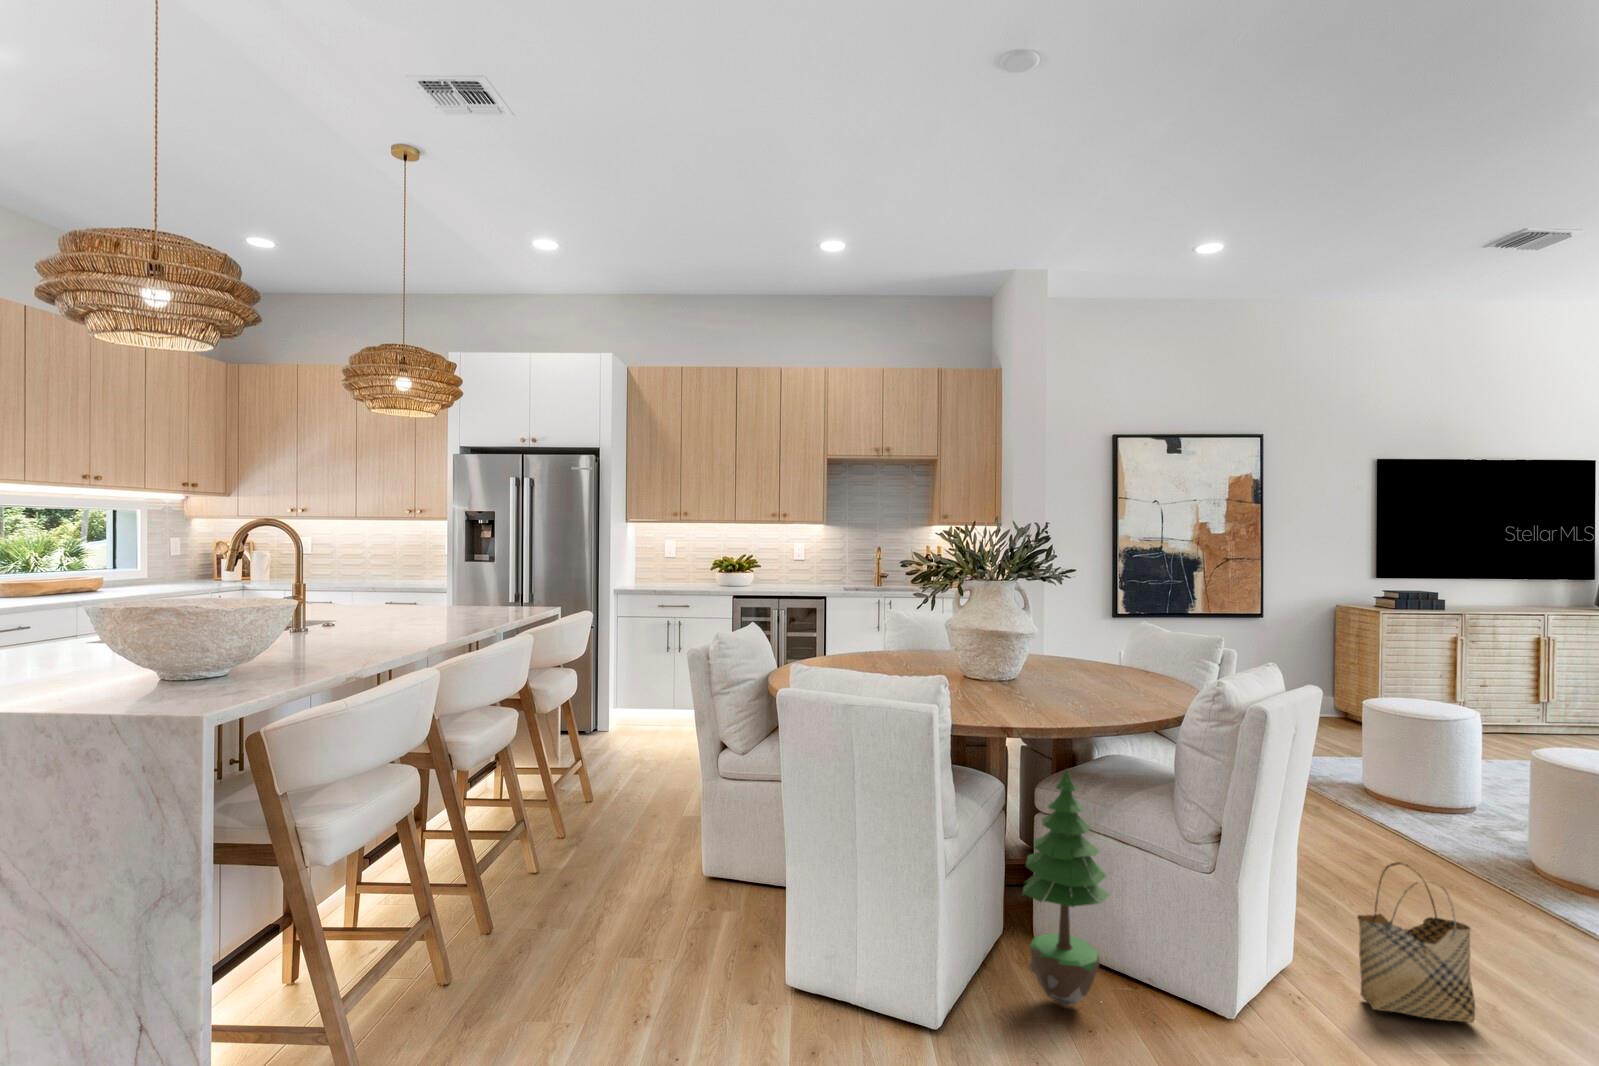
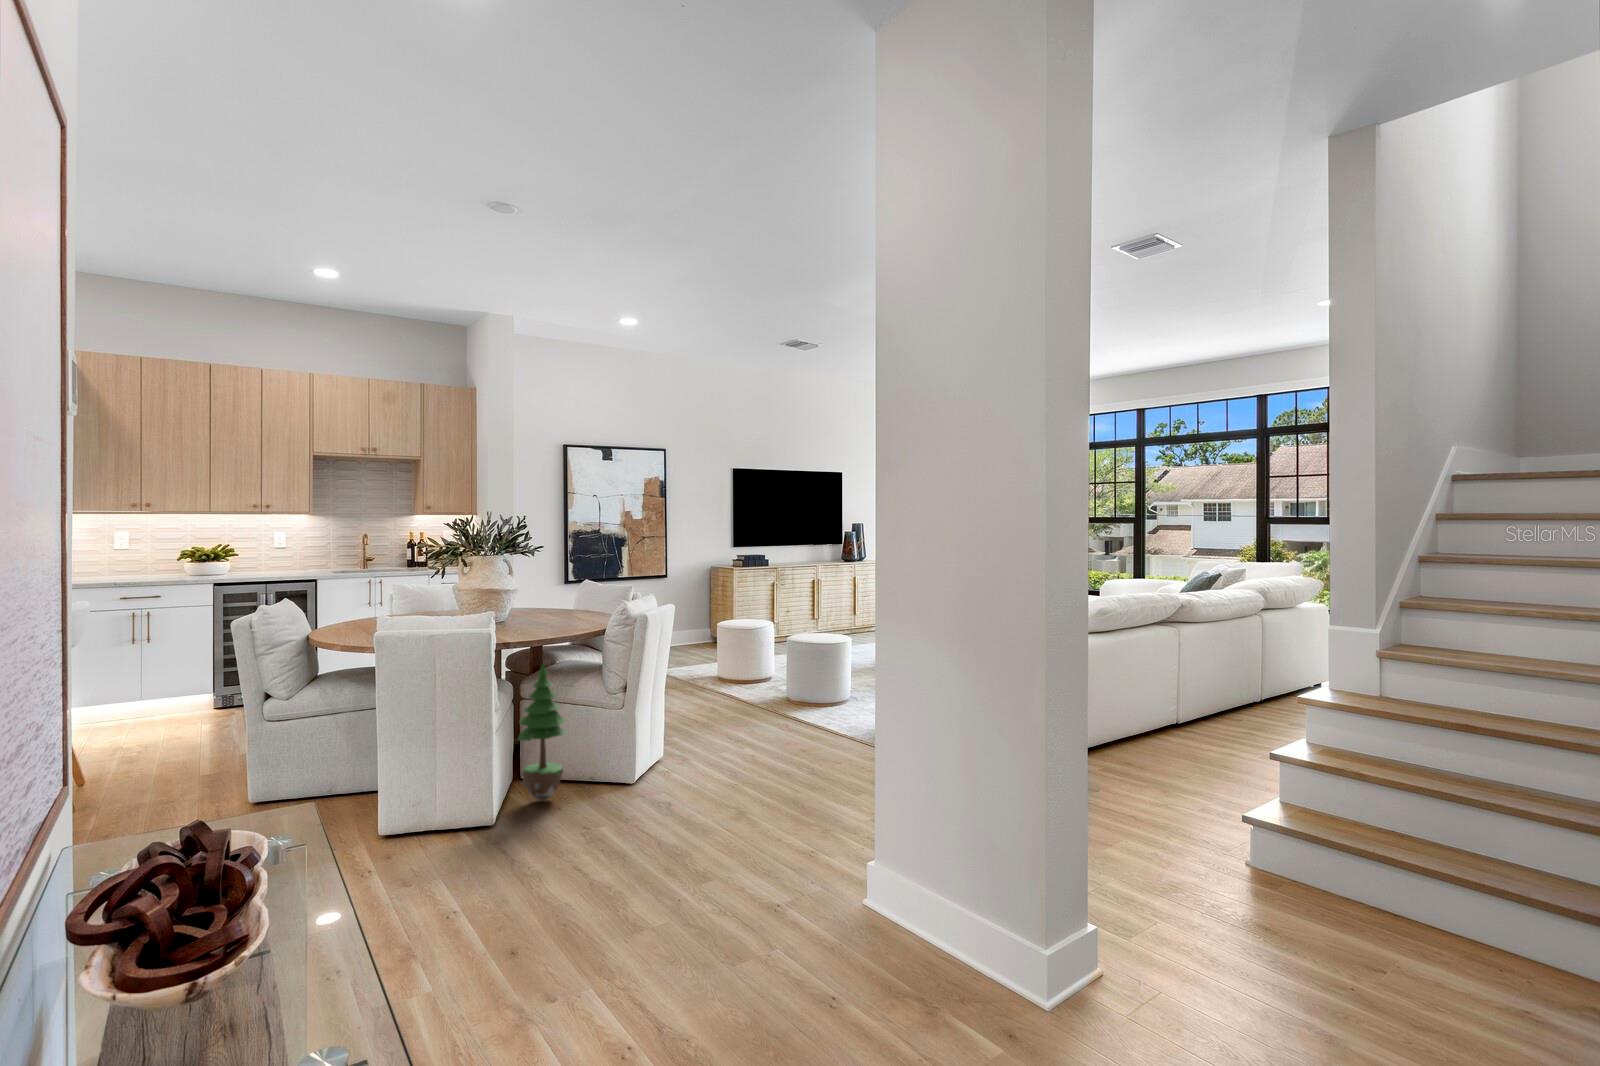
woven basket: present [1357,862,1475,1023] -> none [693,692,743,766]

